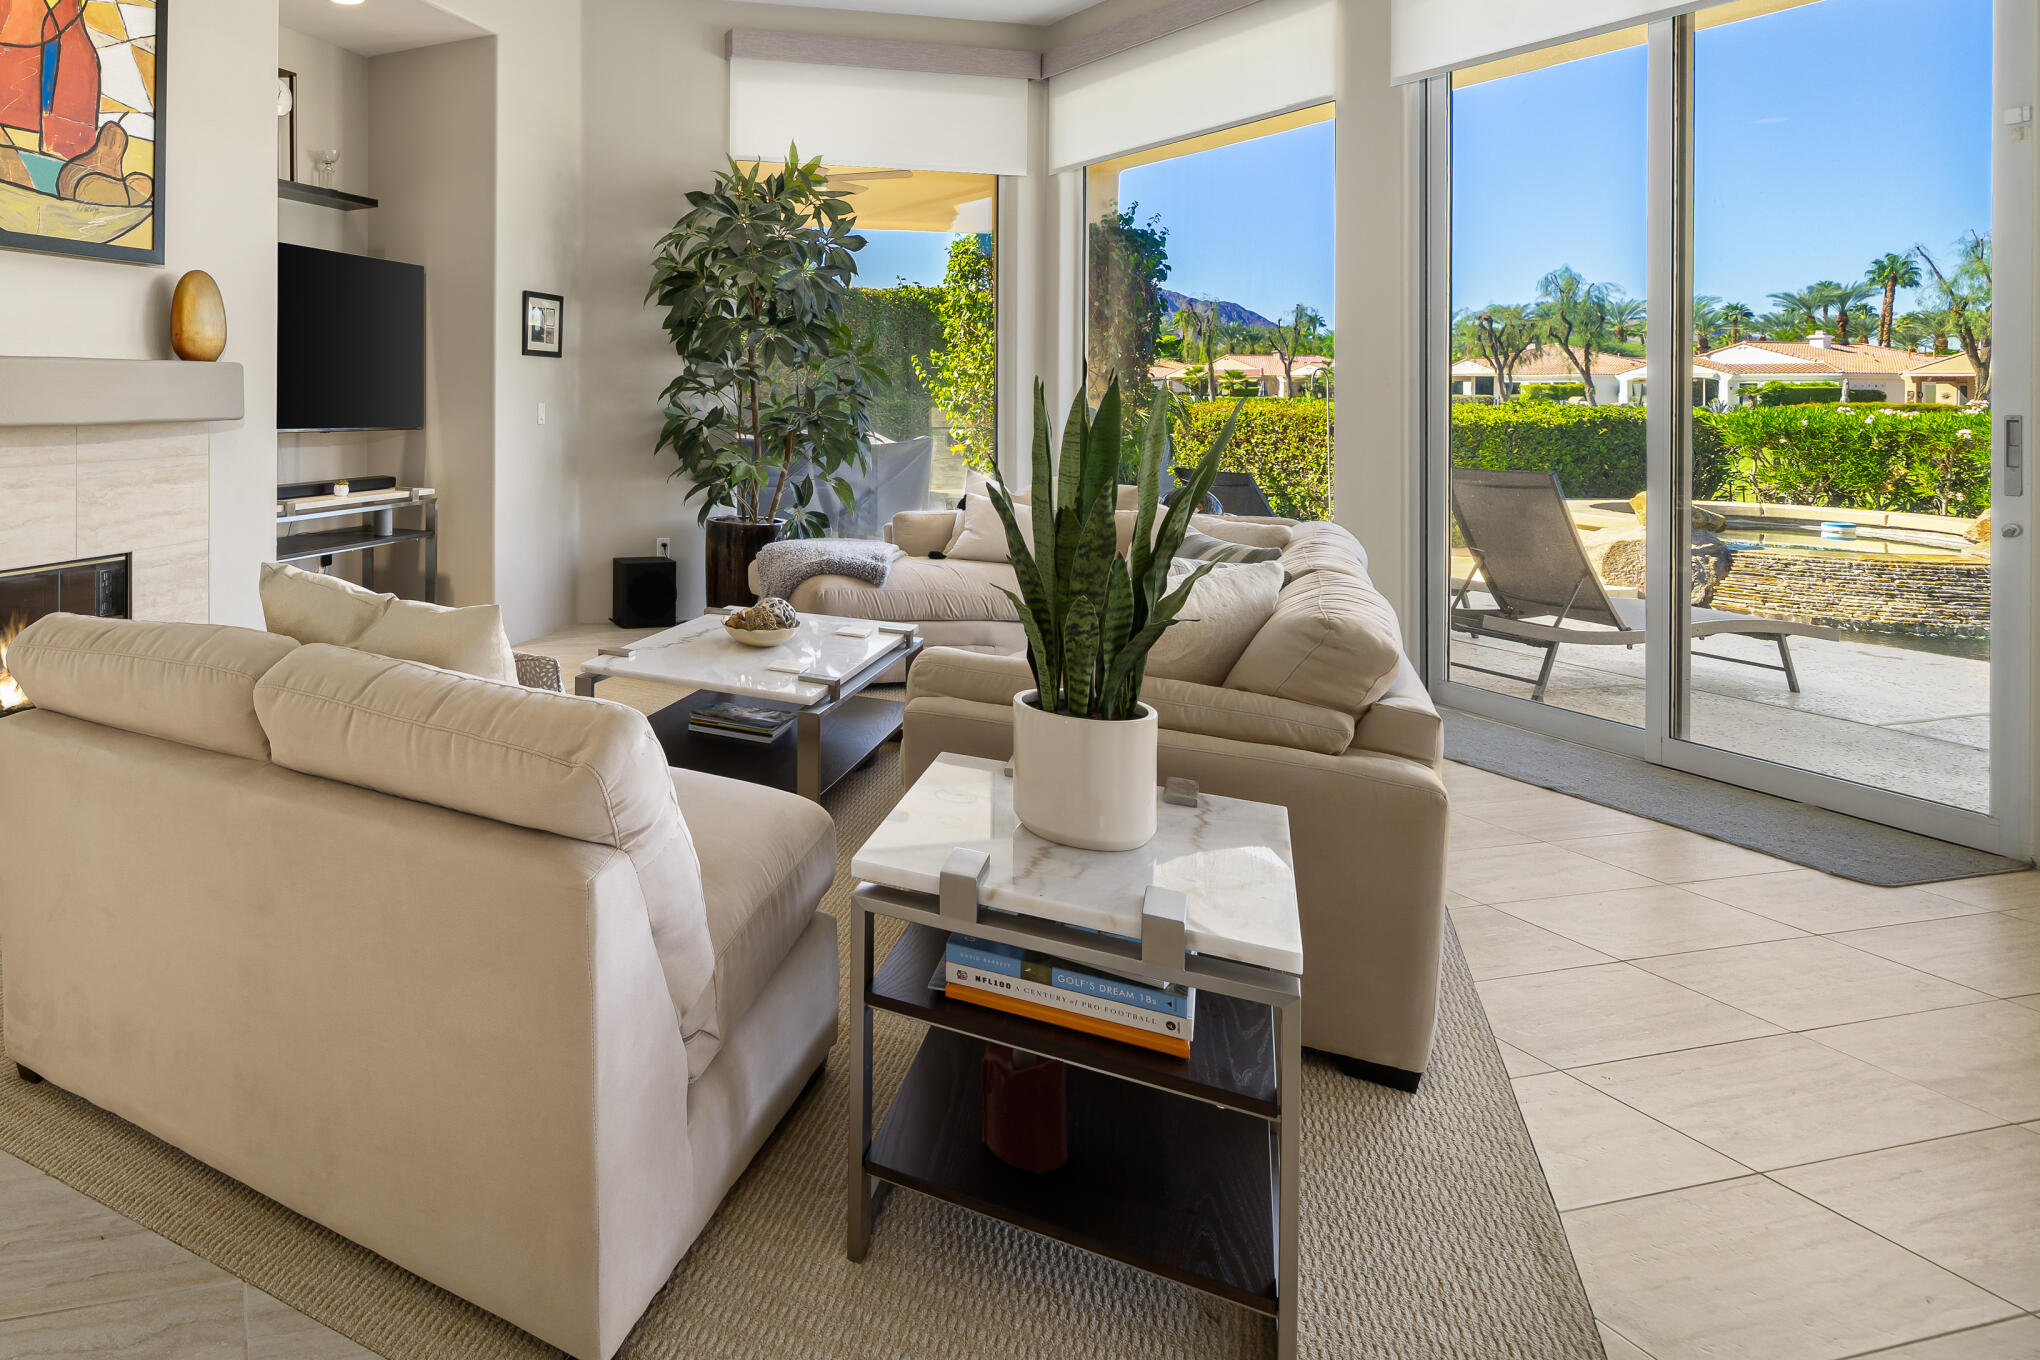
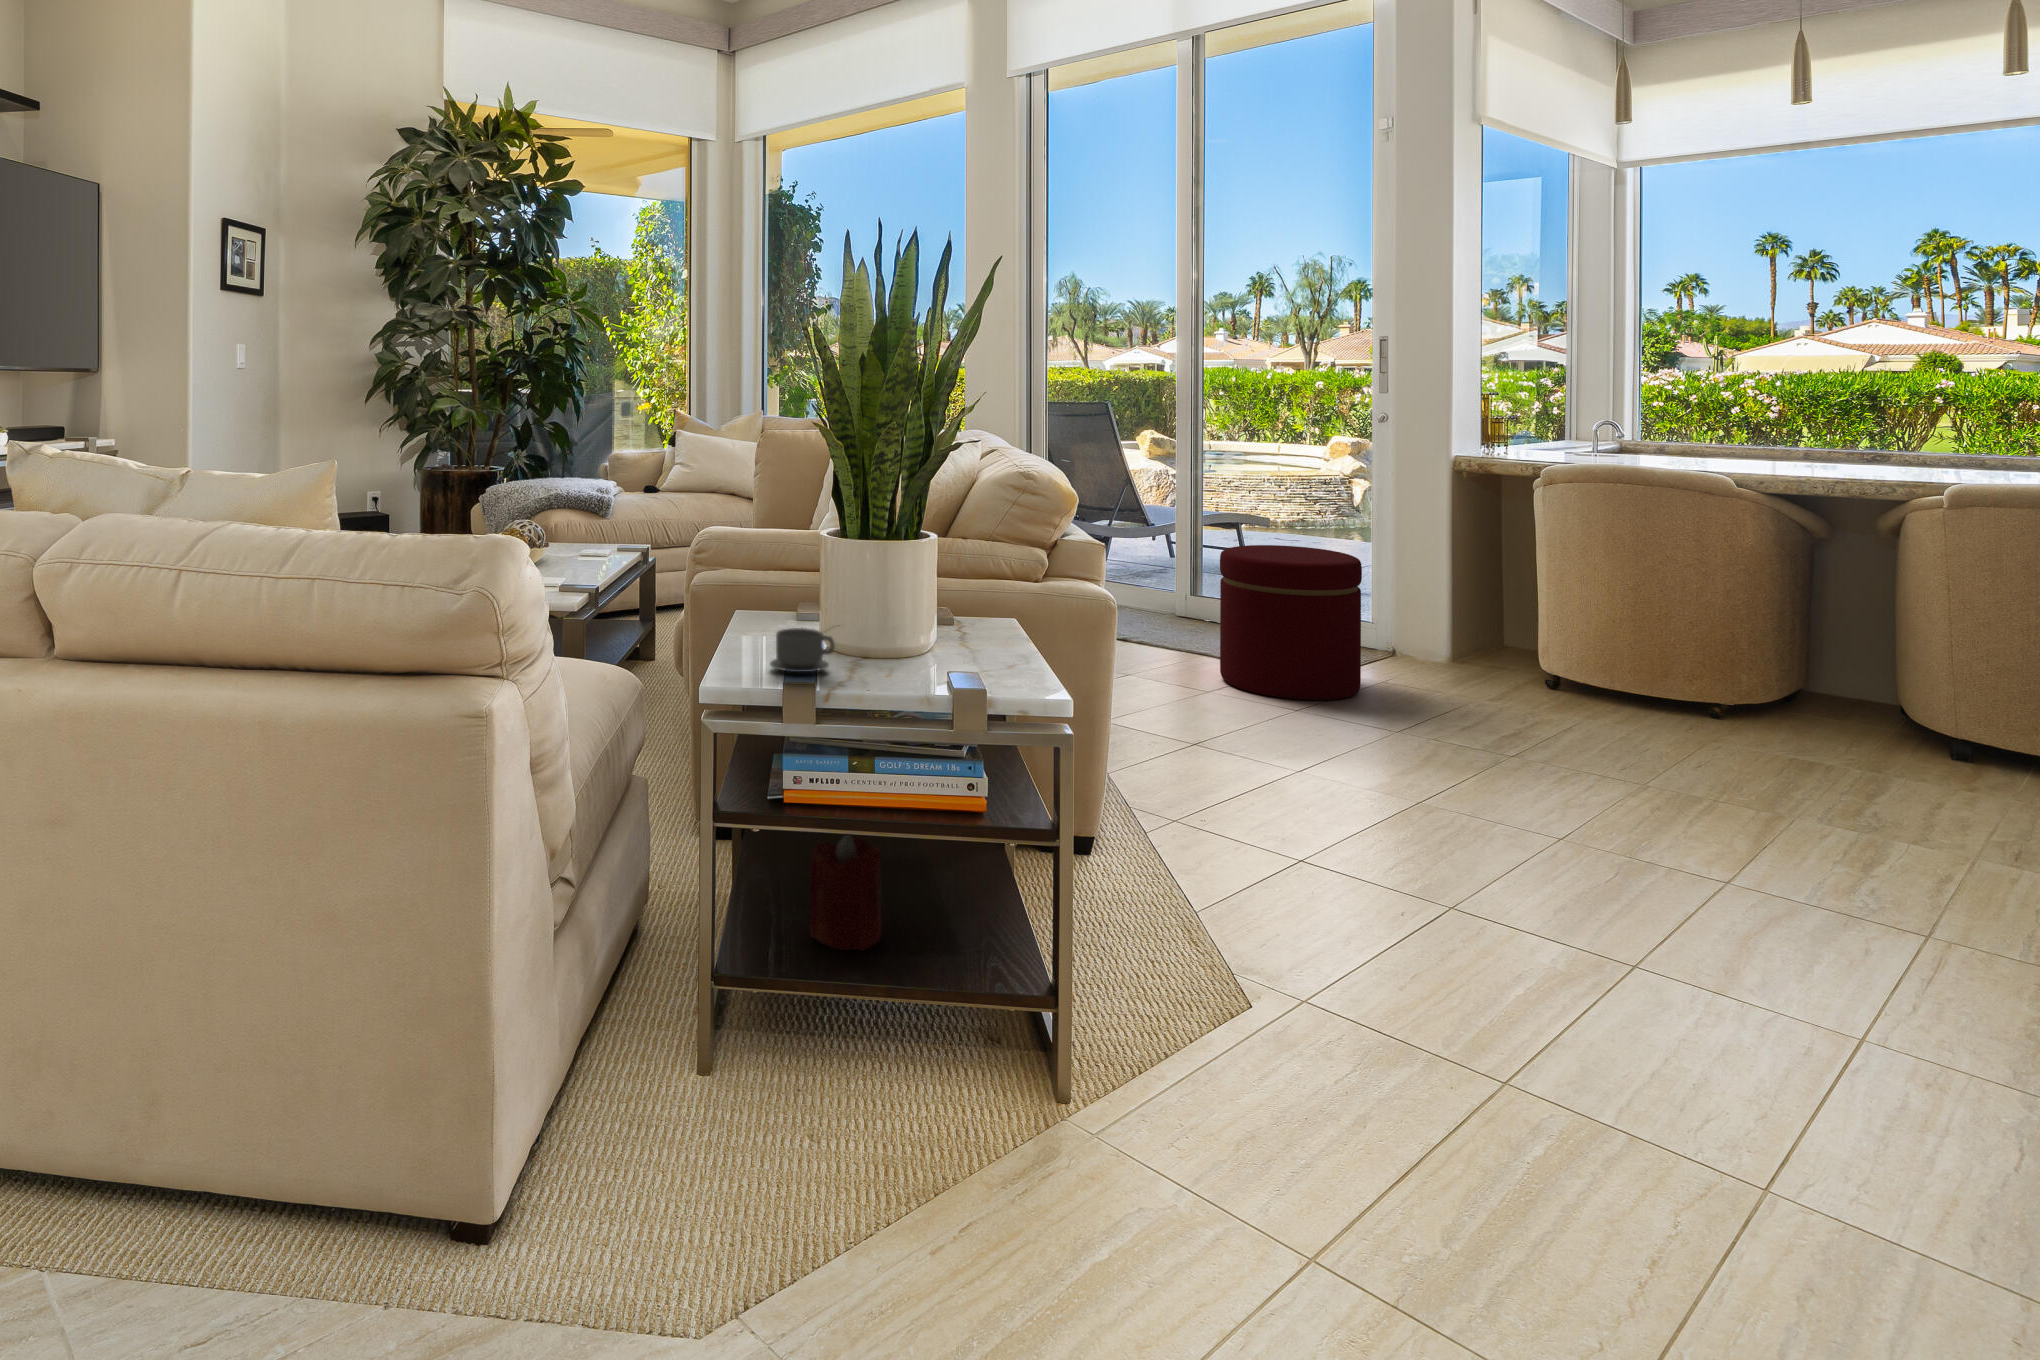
ottoman: none [1673,685,1922,915] -> present [1220,545,1362,700]
teacup: none [944,793,1023,848] -> present [770,626,835,672]

